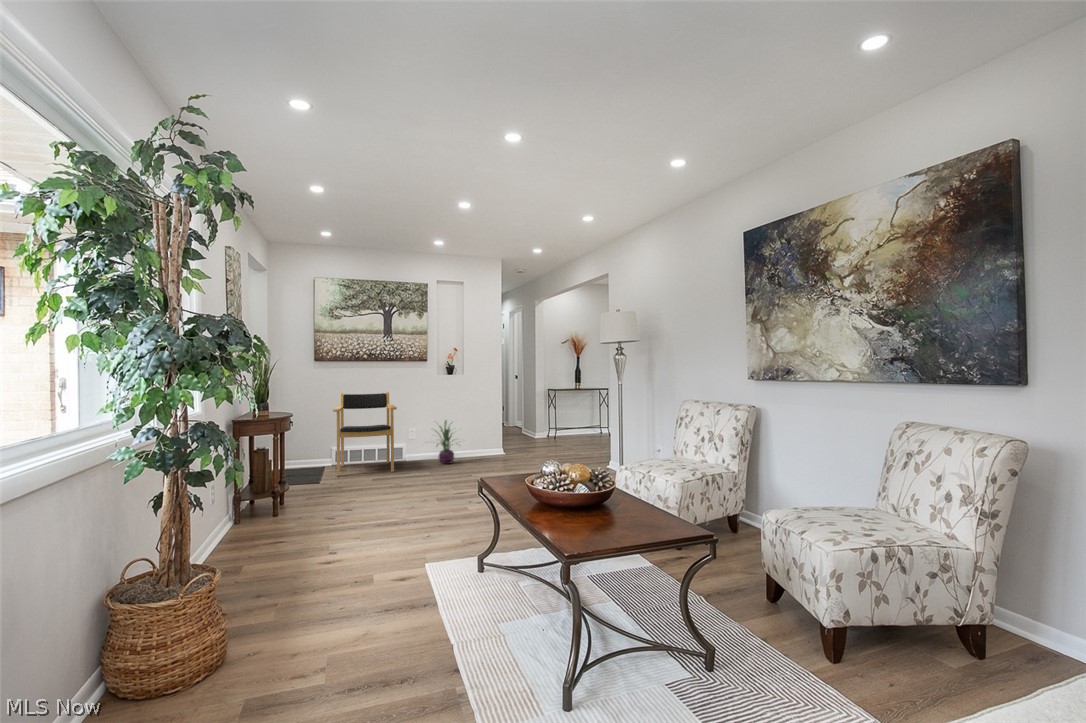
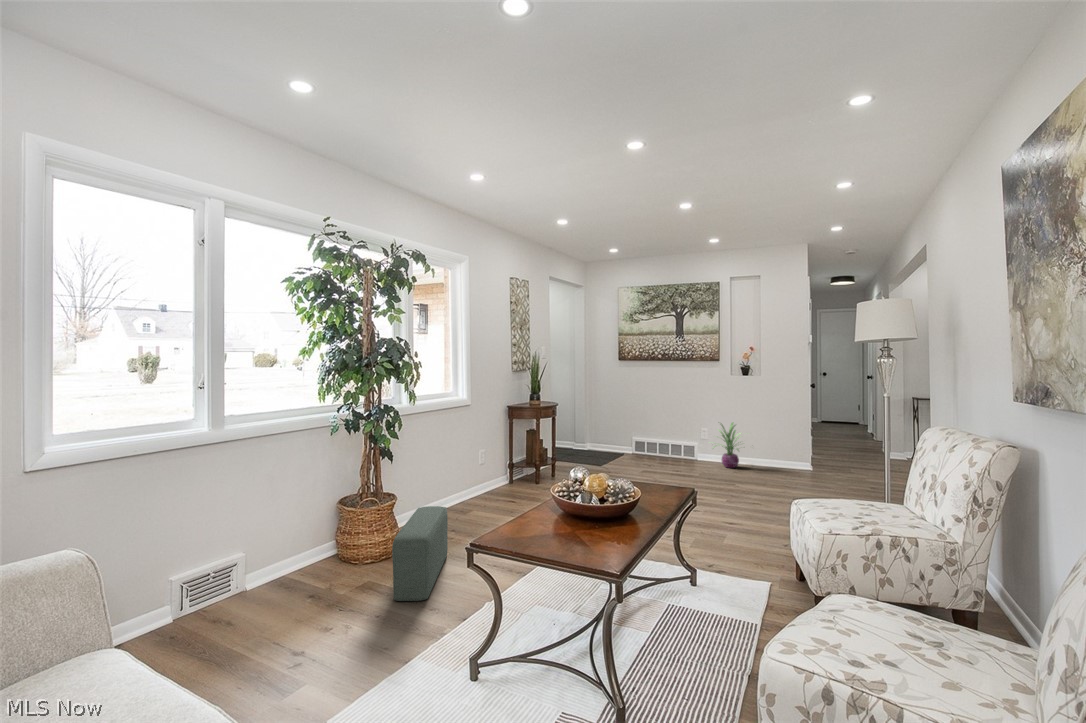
armchair: present [333,392,397,476] -> none [621,390,681,467]
pouf: none [270,556,388,697] -> present [392,506,448,601]

